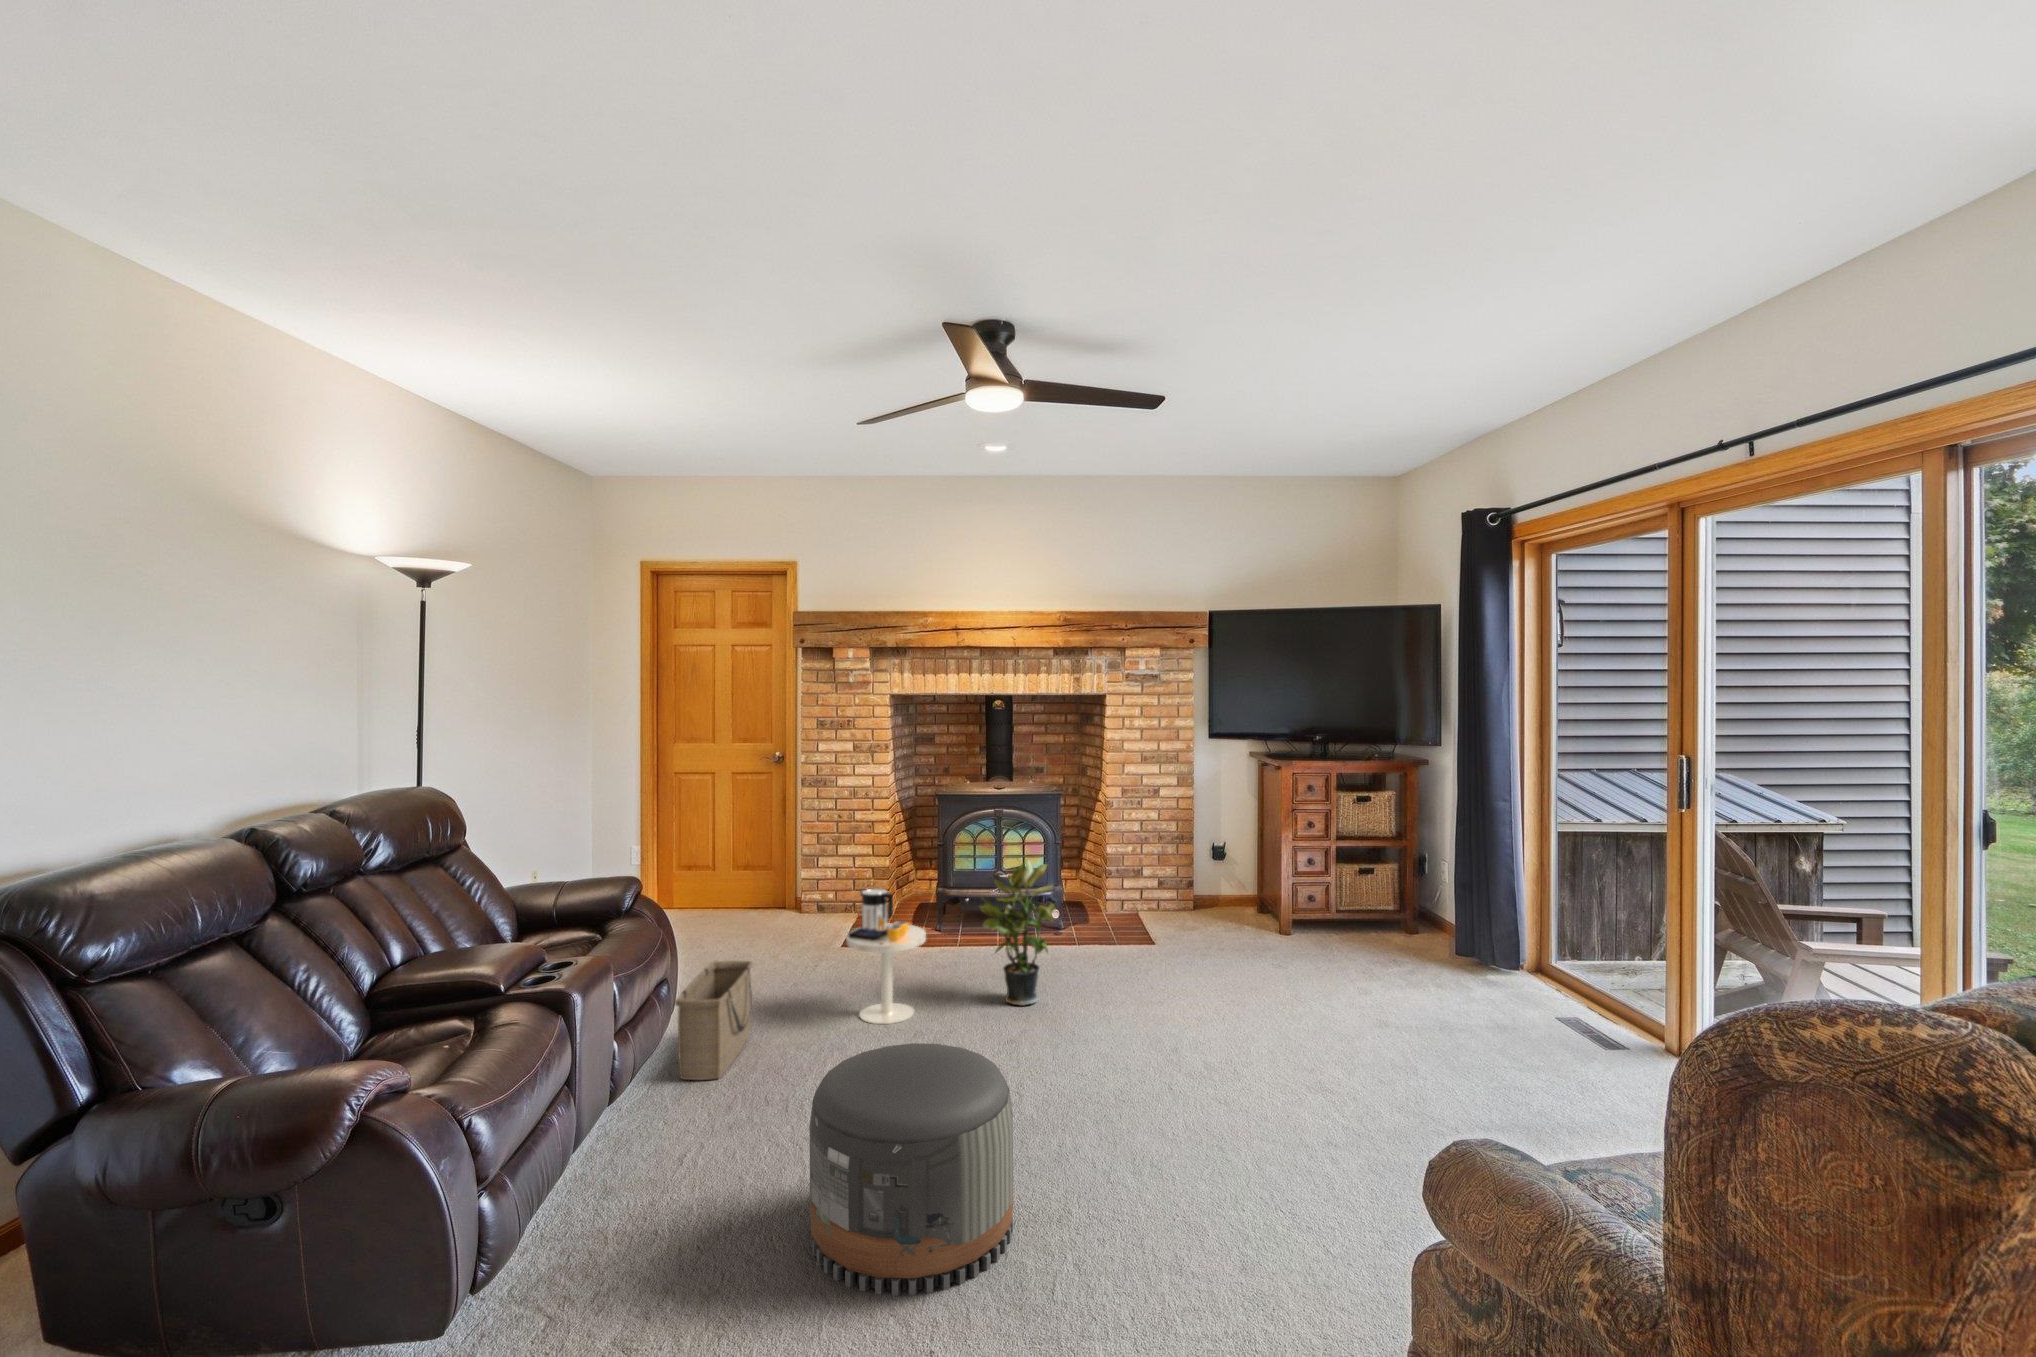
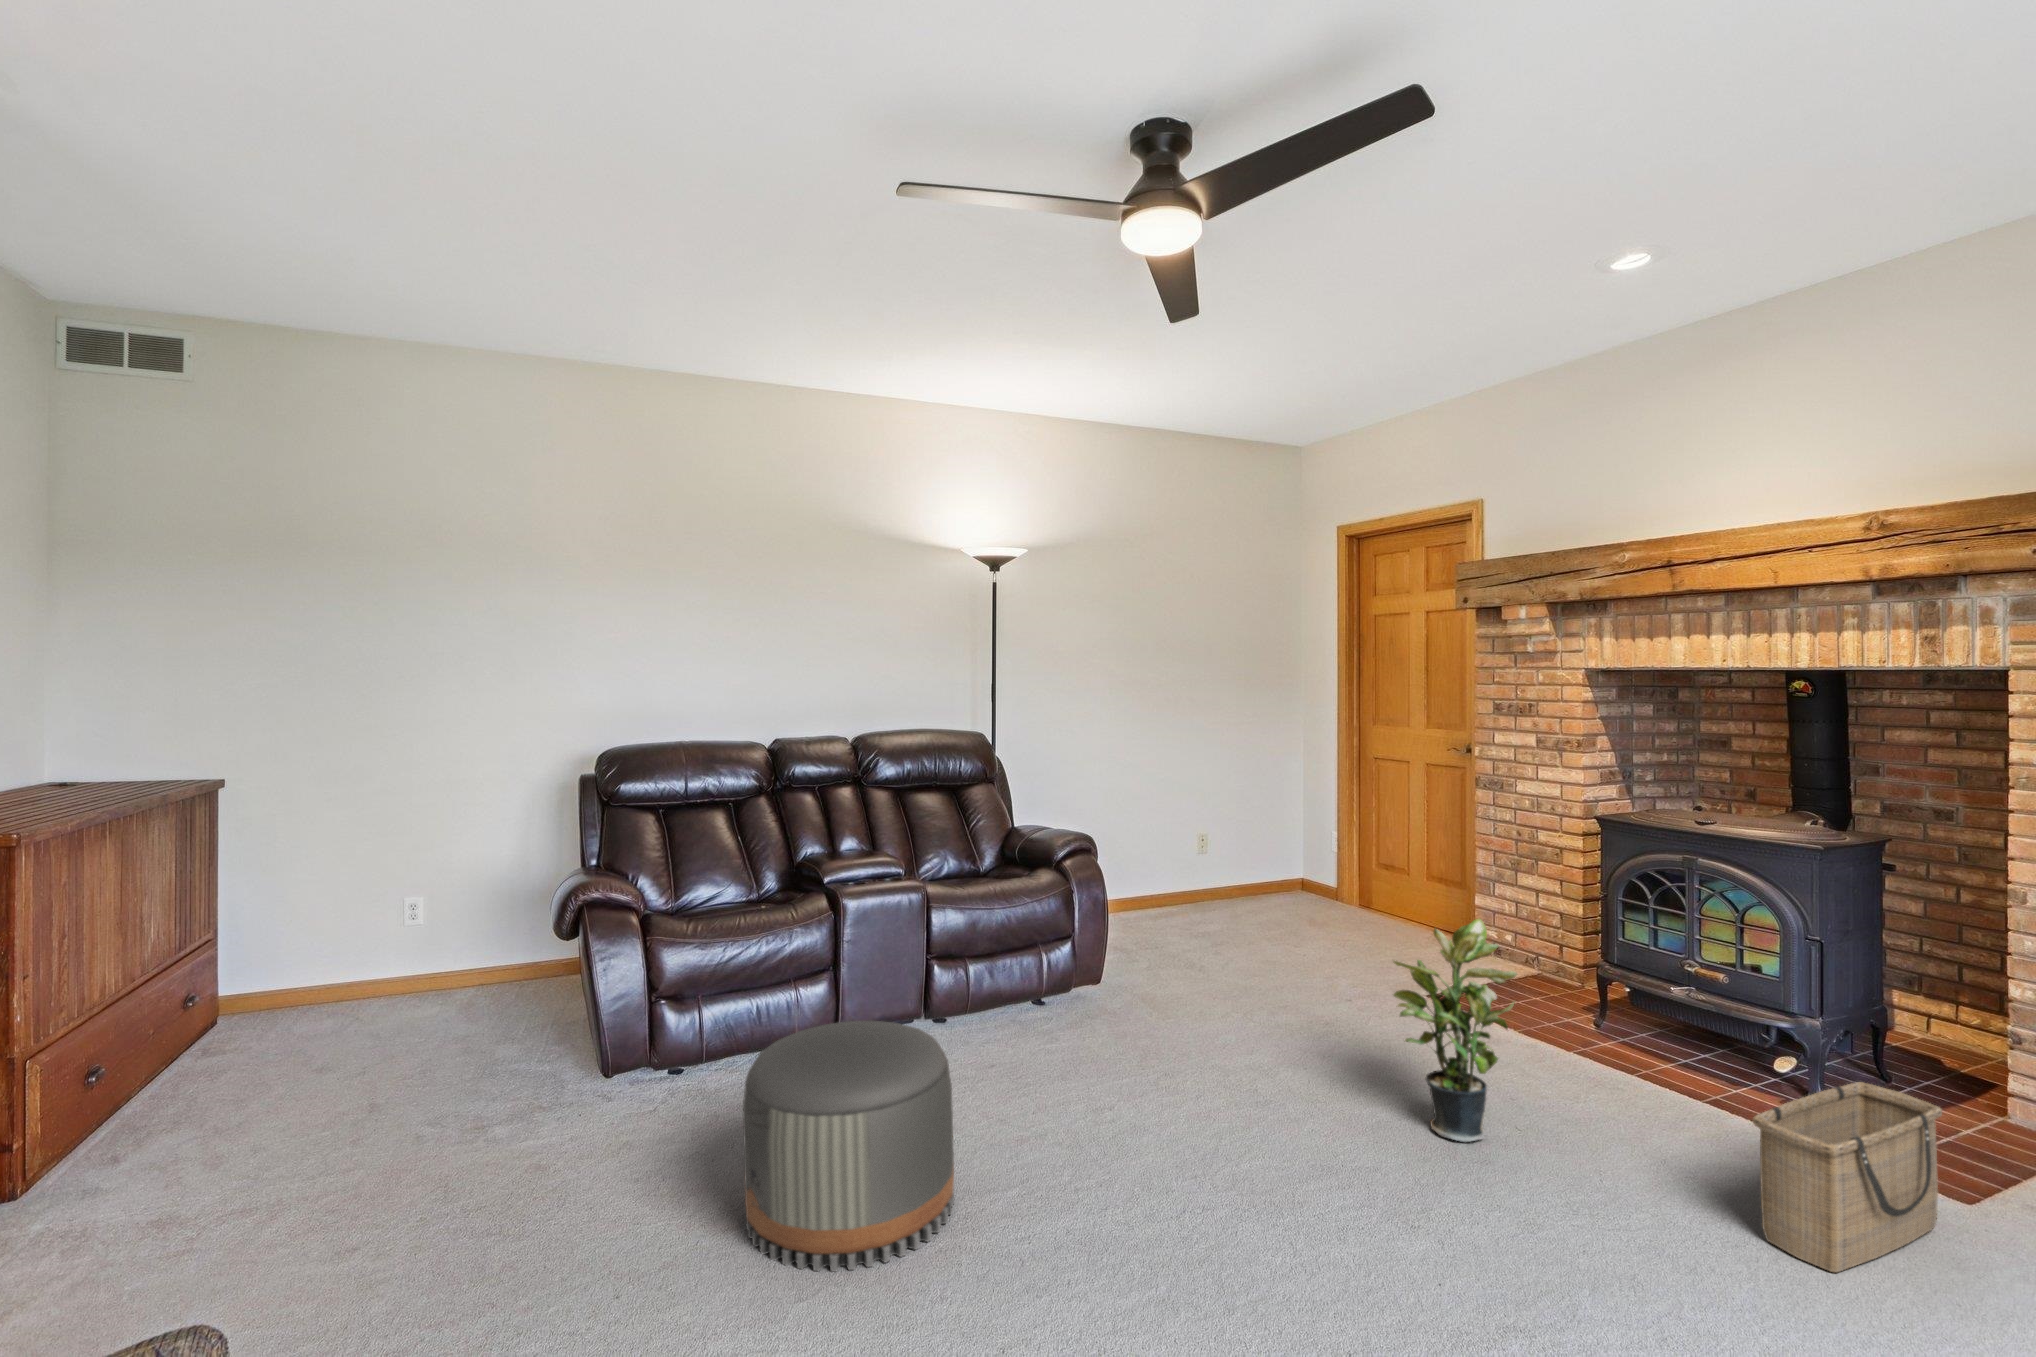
side table: present [846,889,926,1024] -> none [1234,905,1337,1080]
basket: present [675,961,753,1080] -> present [1753,1082,1942,1272]

